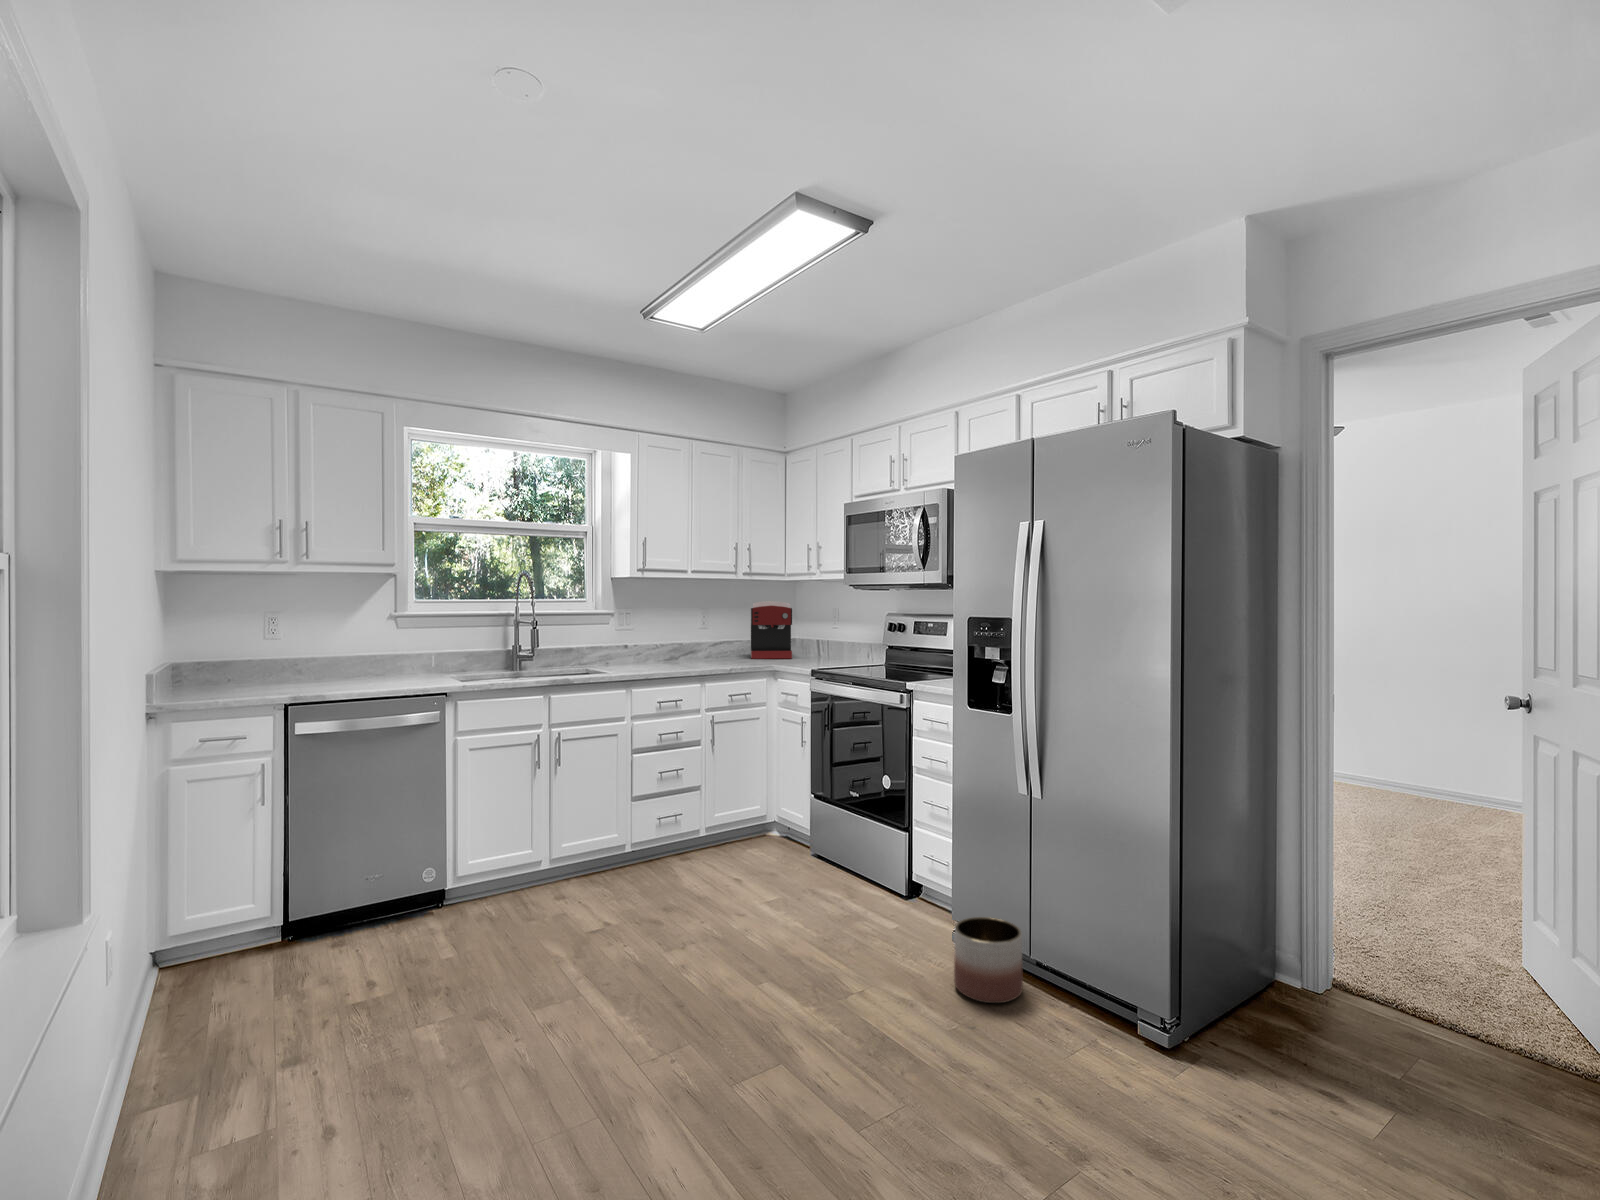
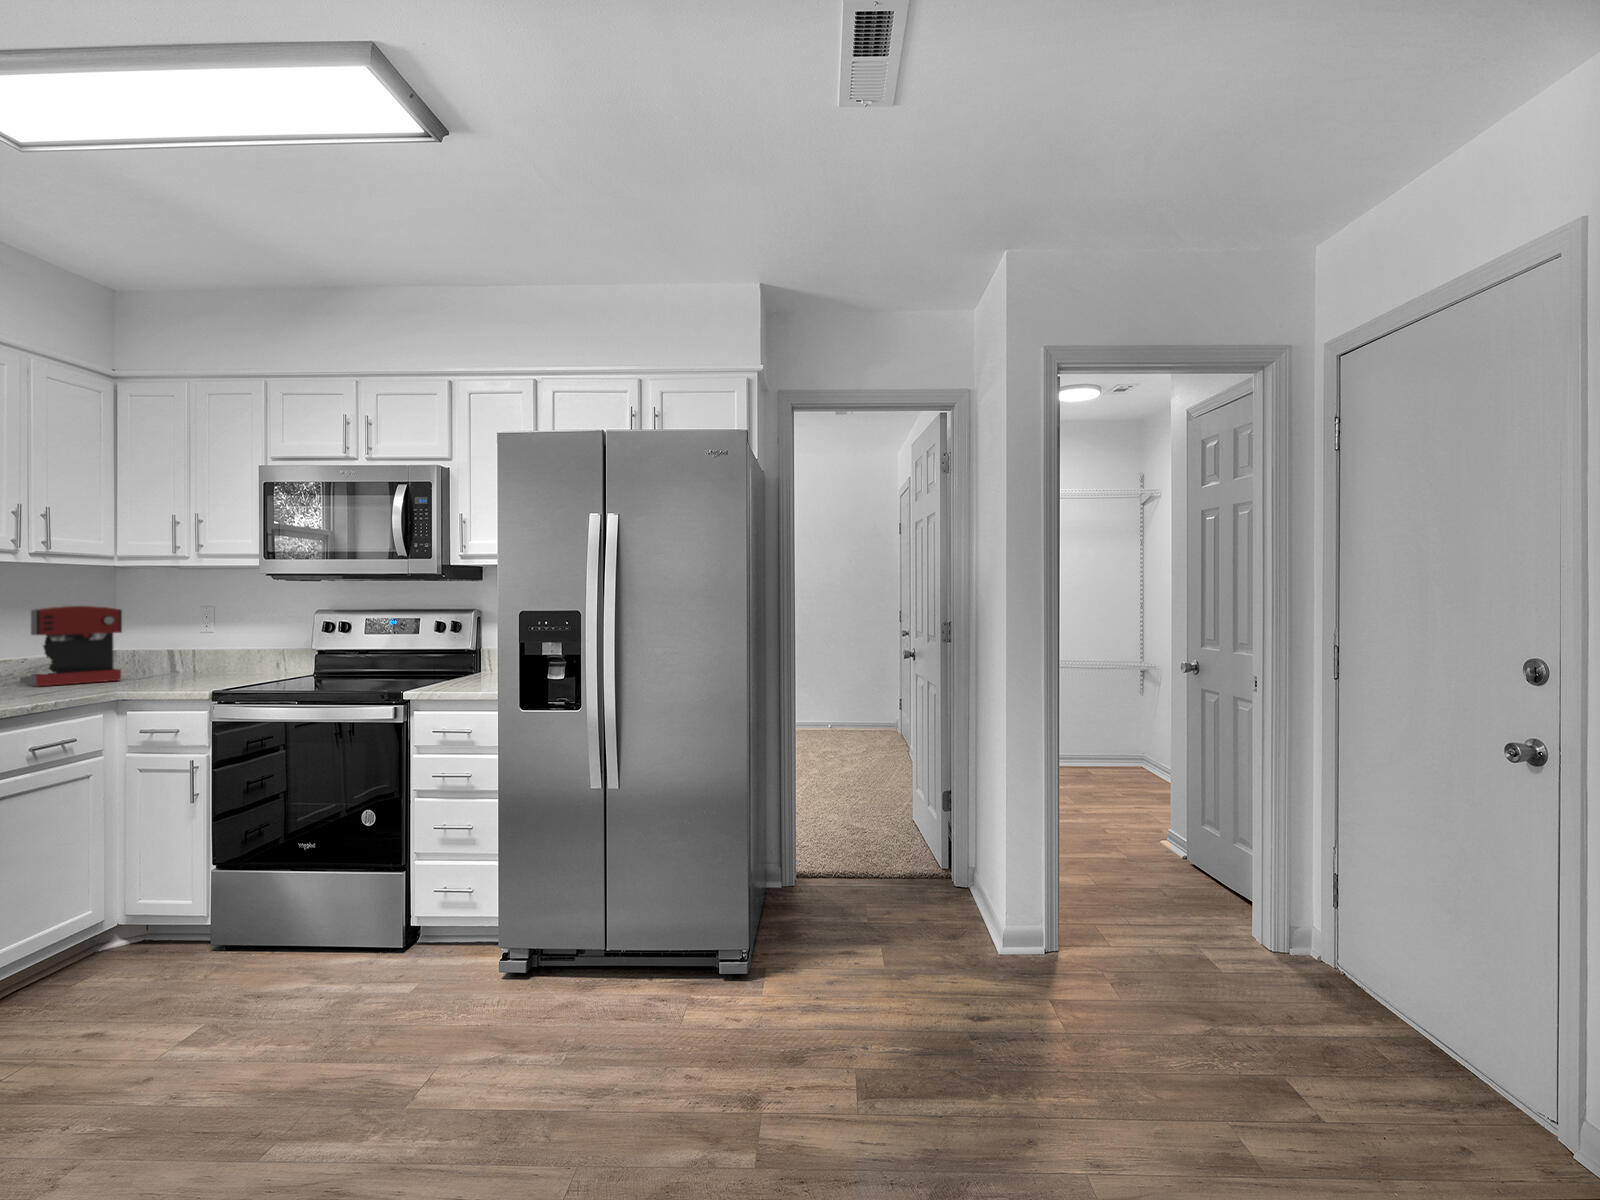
planter: present [954,917,1023,1003] -> none [536,924,610,1021]

